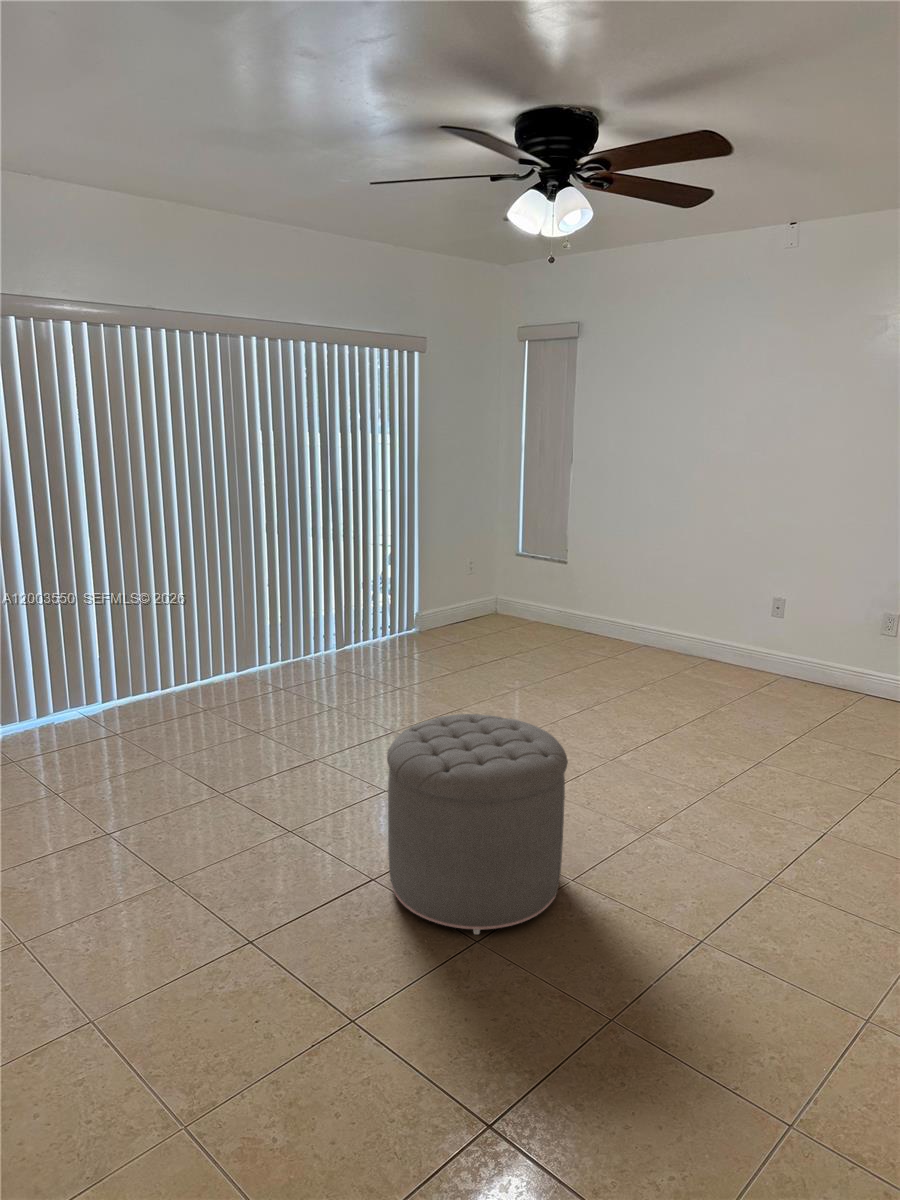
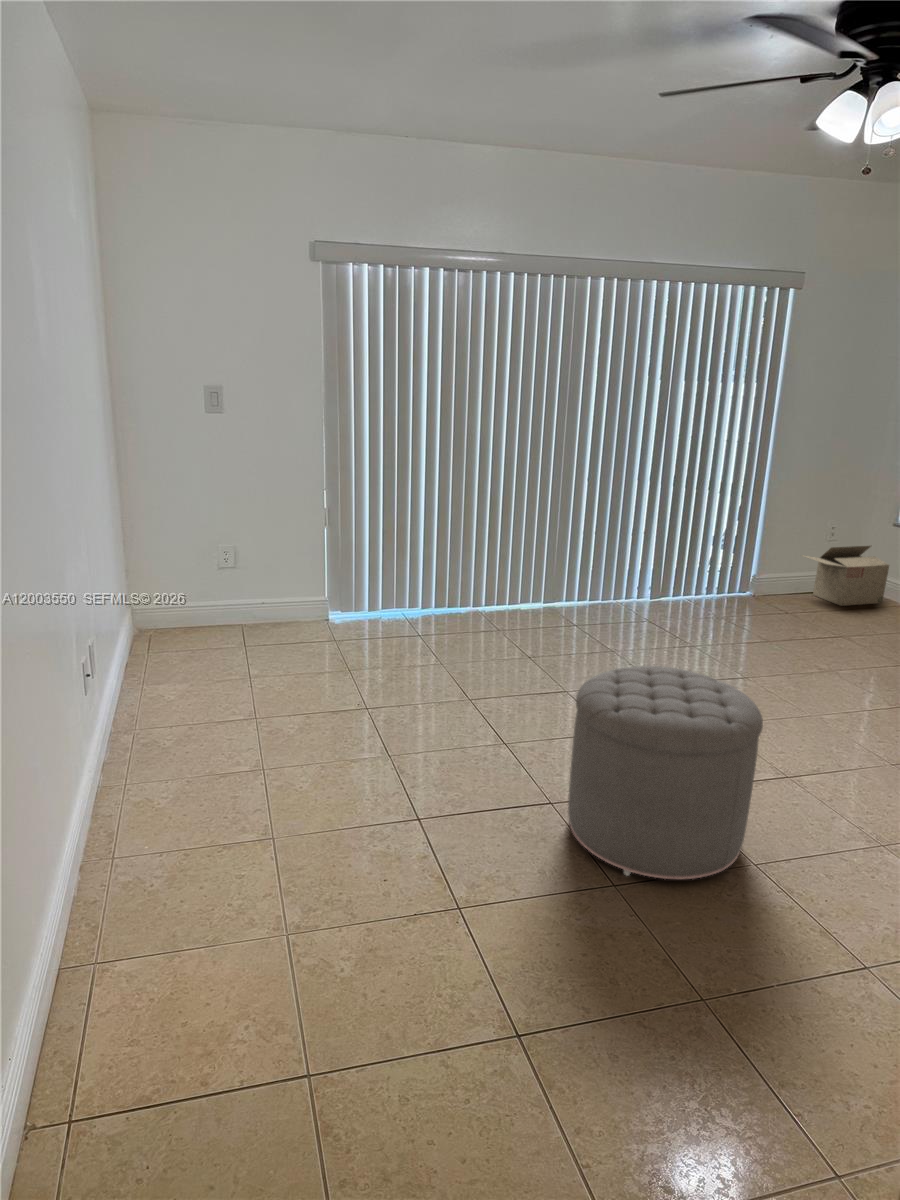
cardboard box: none [450,573,518,628] -> present [804,546,889,606]

